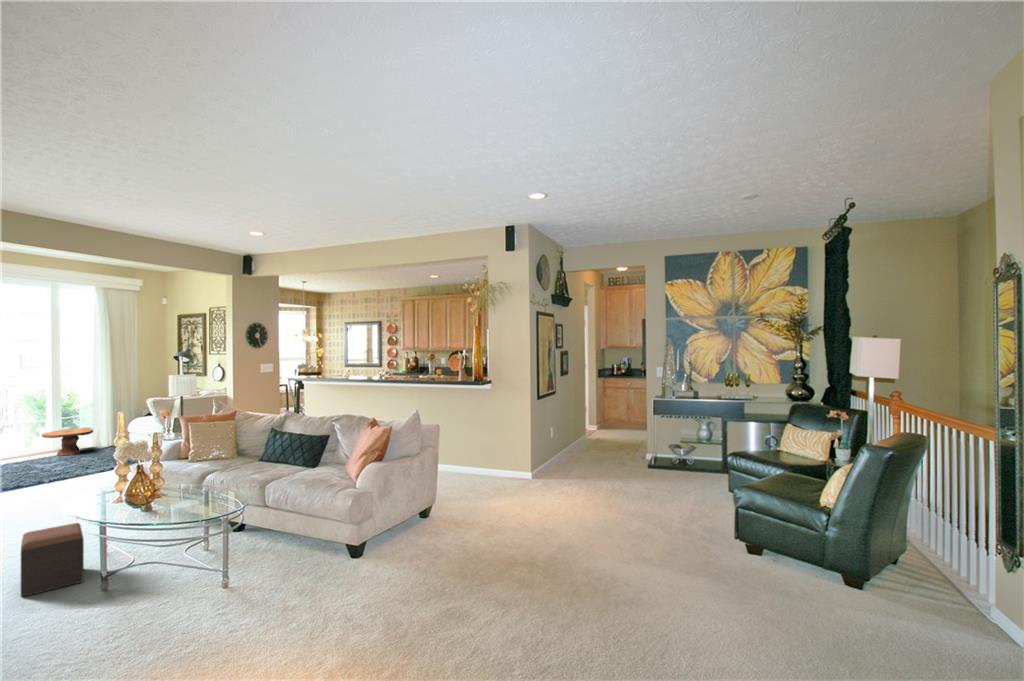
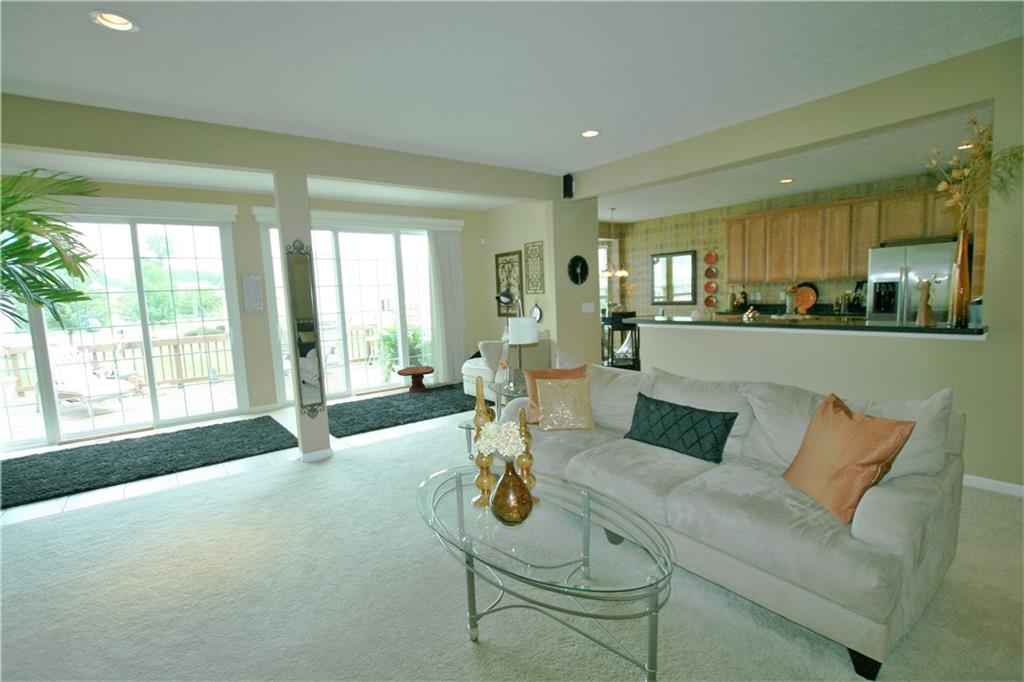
footstool: present [21,523,84,597] -> none [377,546,452,663]

